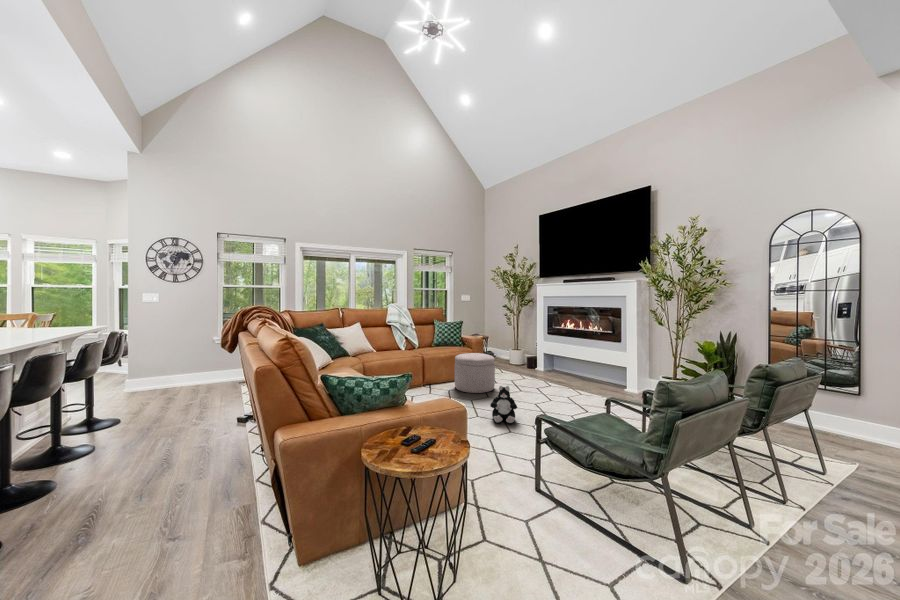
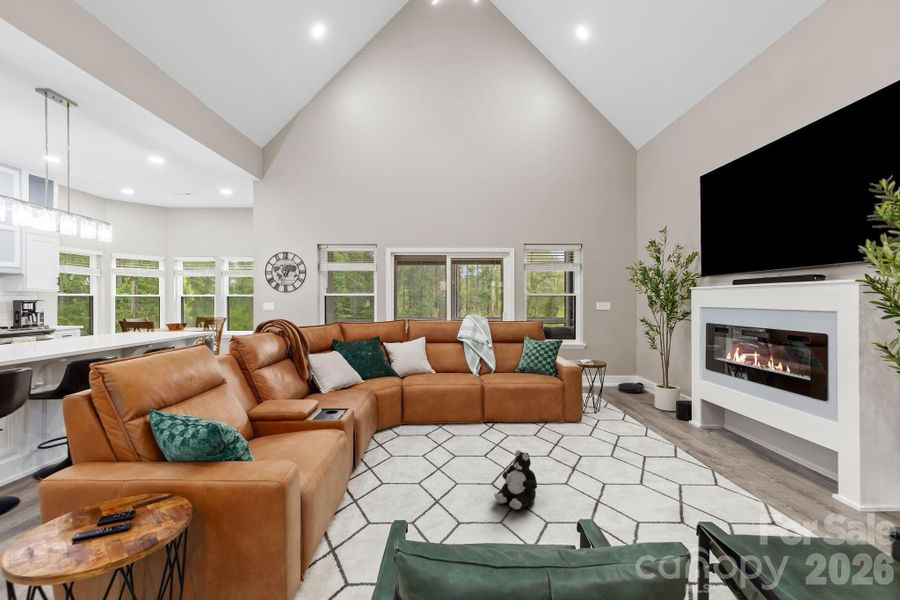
ottoman: present [455,353,495,393] -> none [517,389,574,449]

